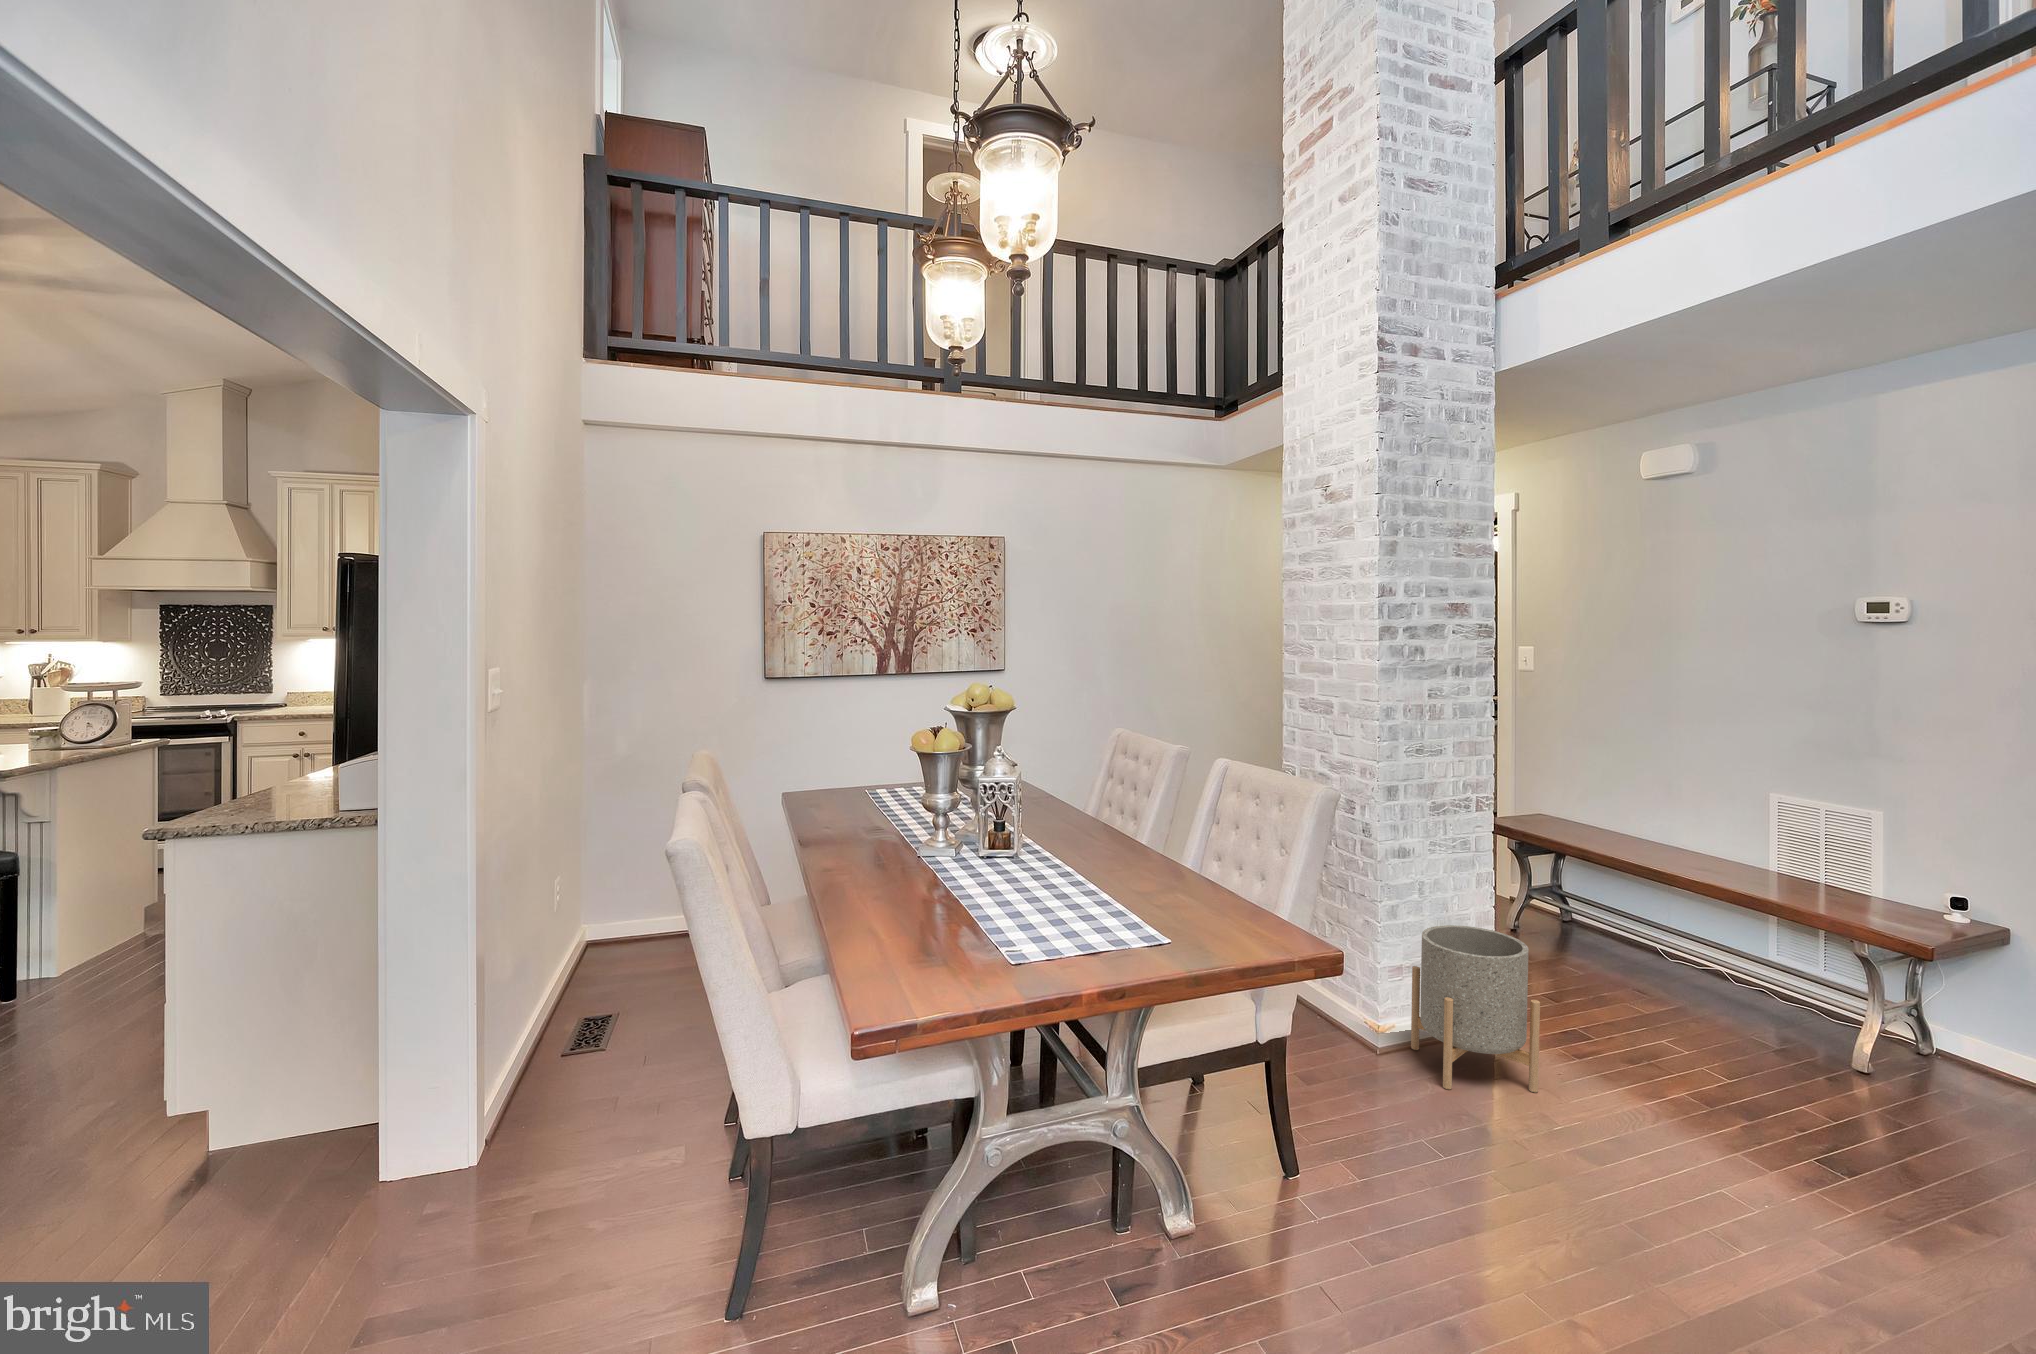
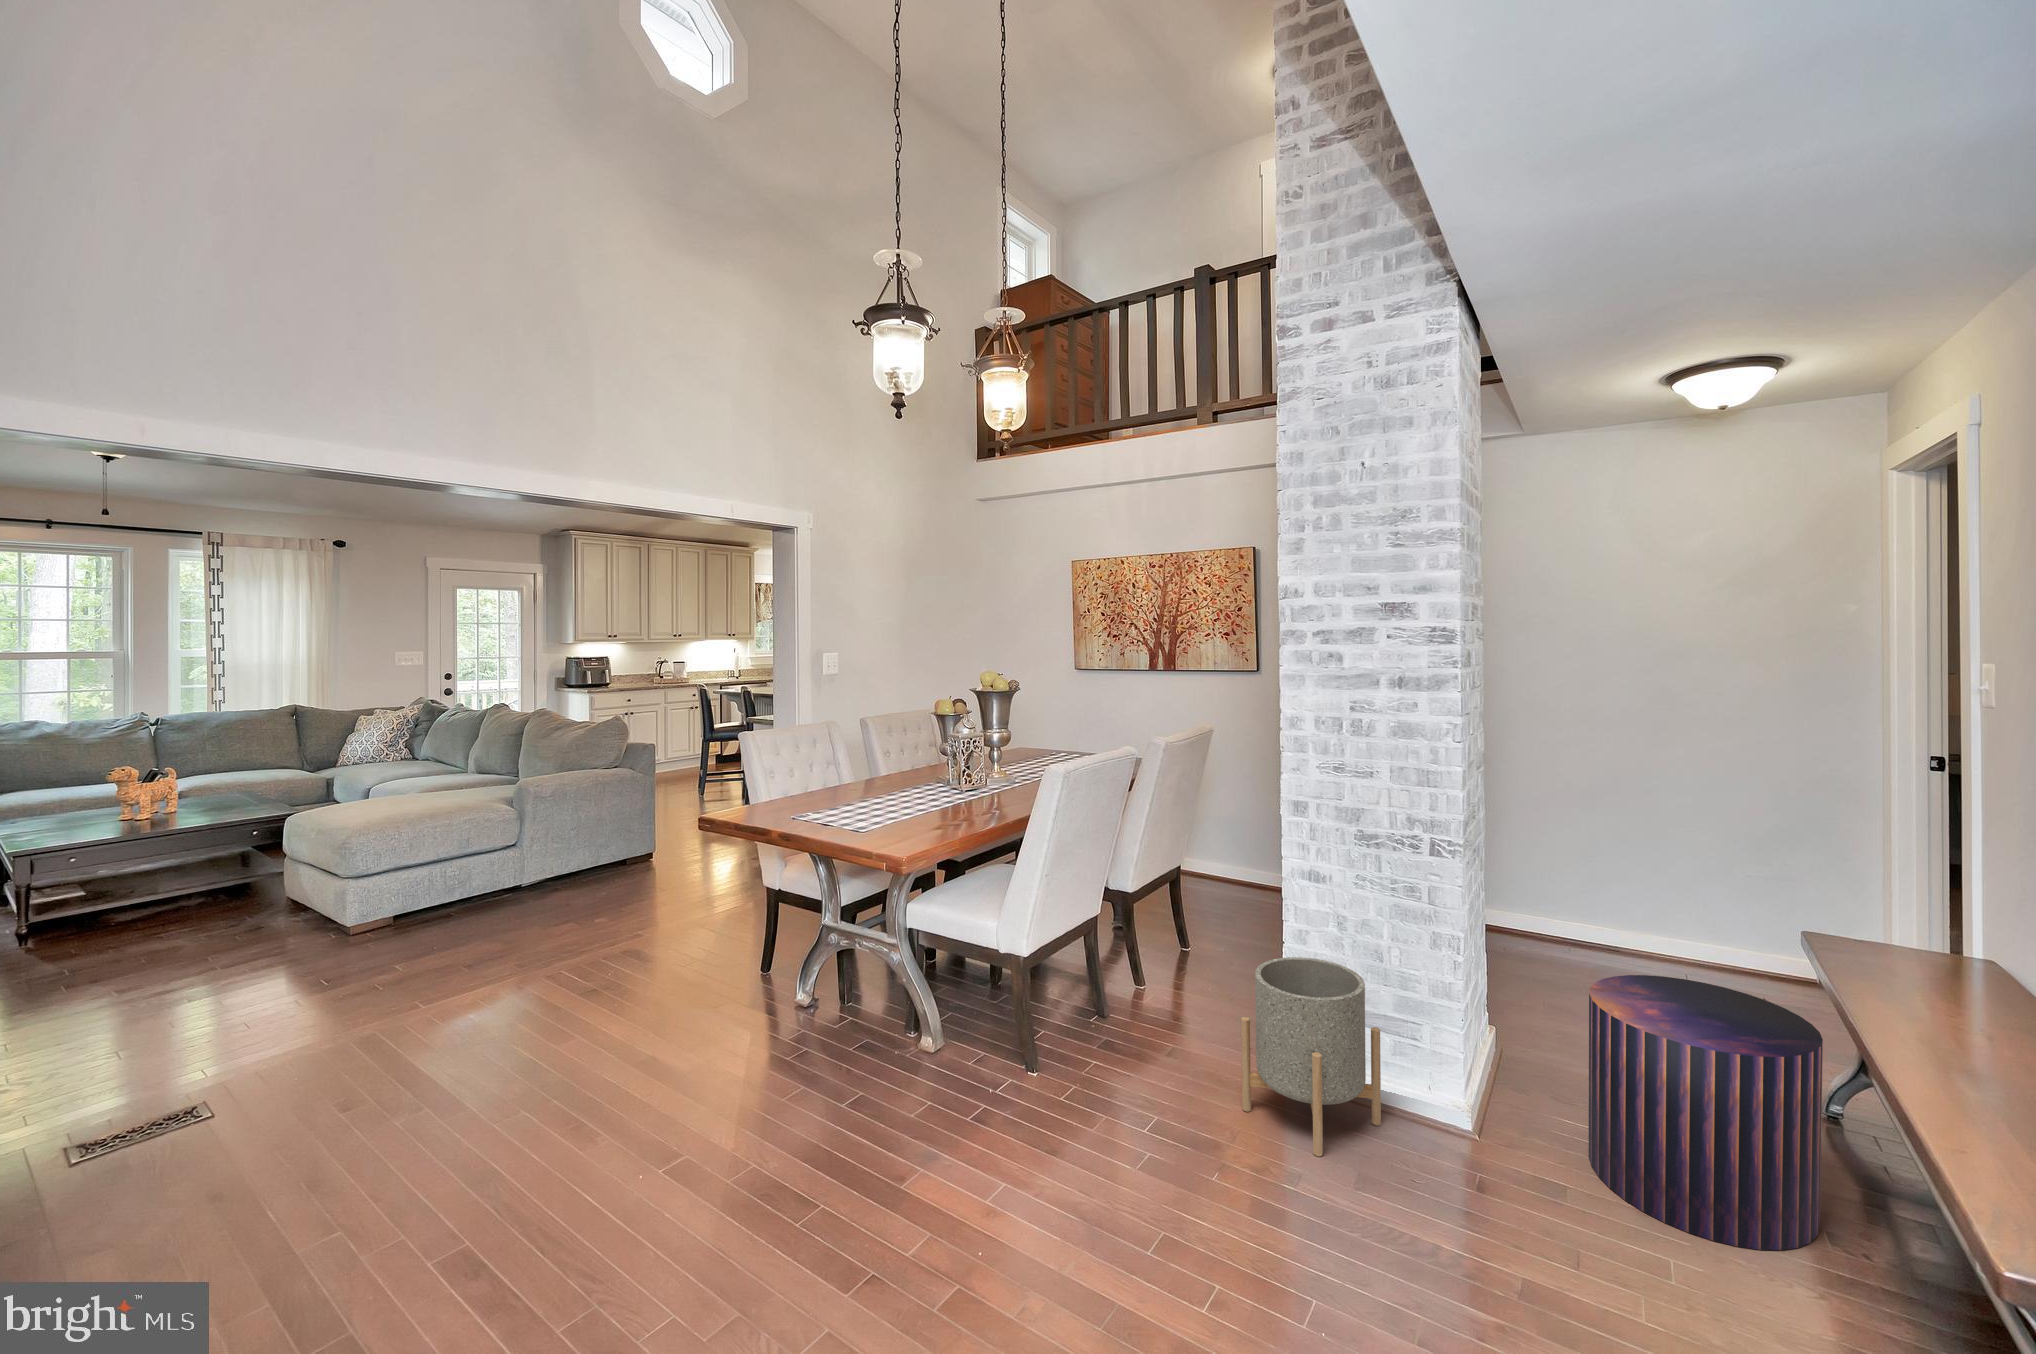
pouf: none [1536,870,1683,1029] -> present [1589,975,1823,1250]

